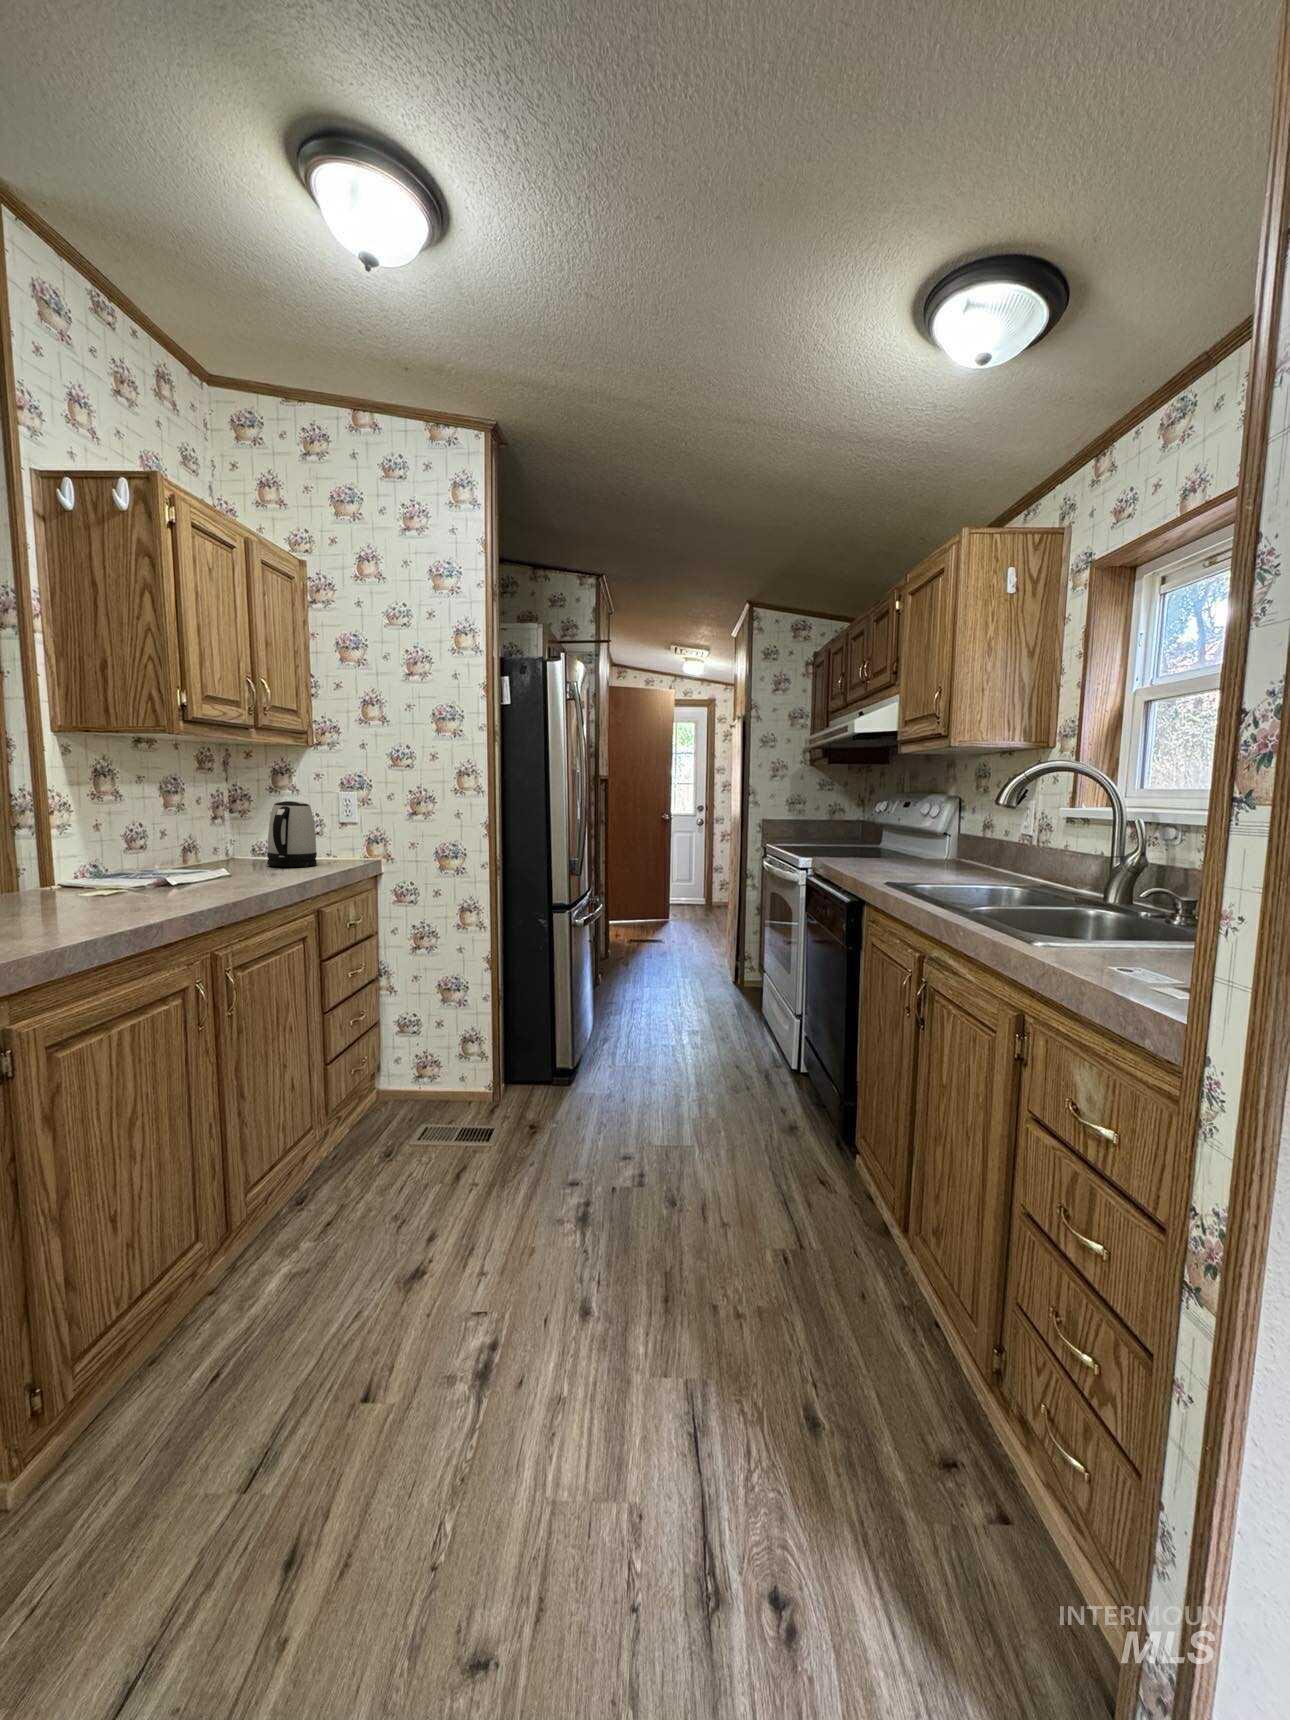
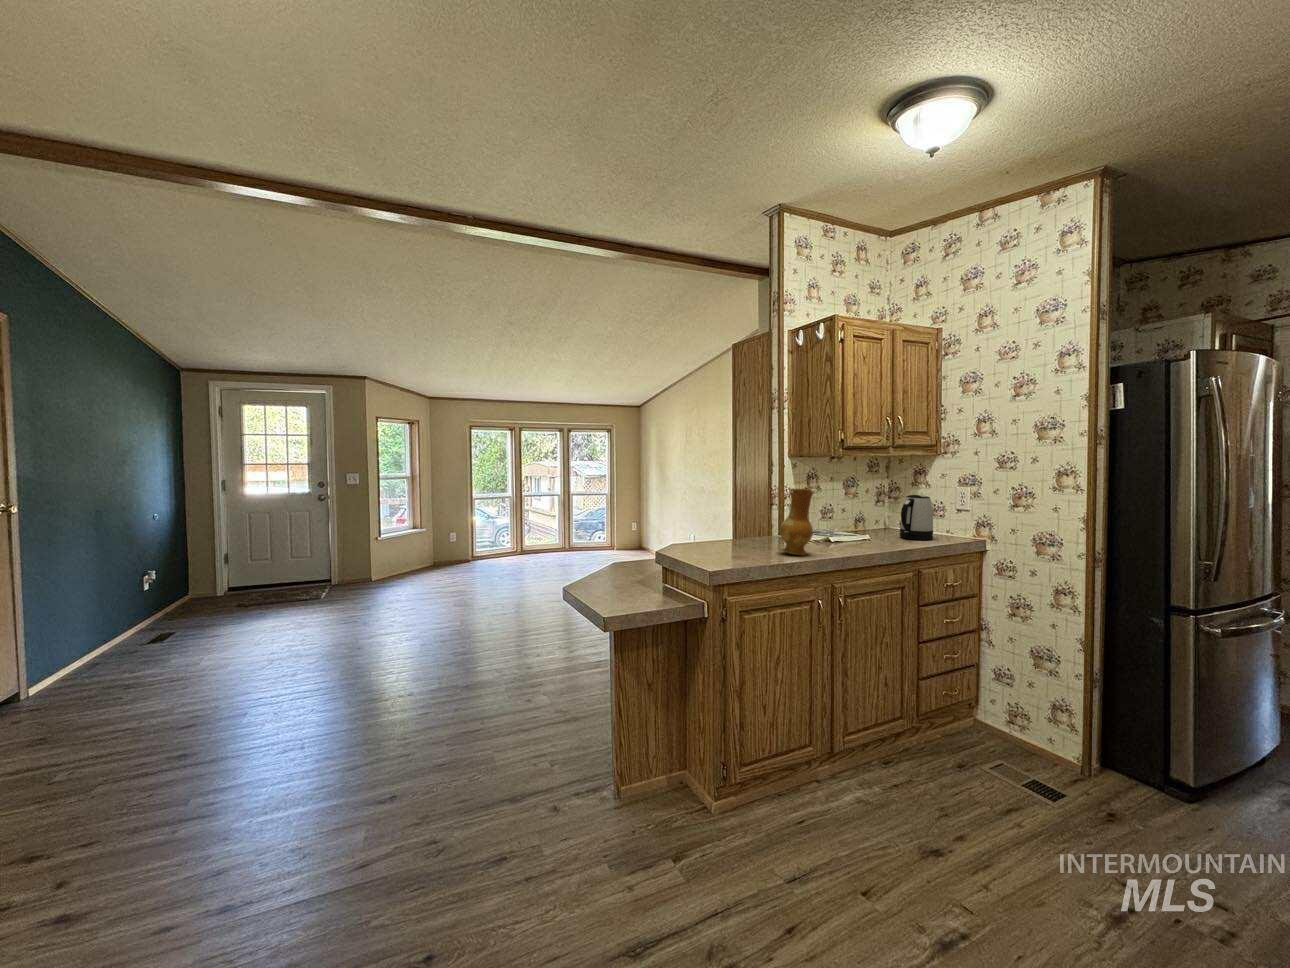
ceramic jug: none [72,780,153,910] -> present [780,489,813,556]

